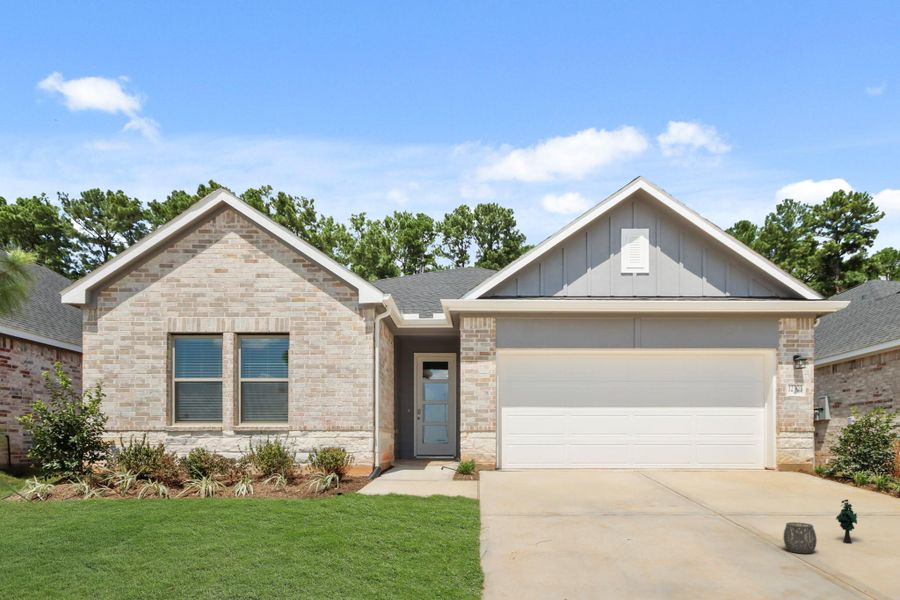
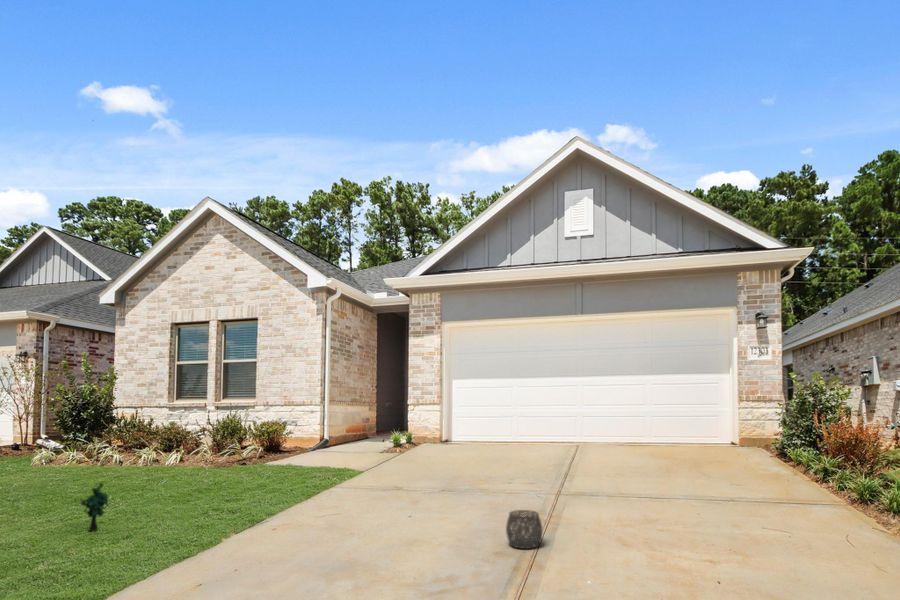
decorative plant: present [836,500,857,543] -> present [81,483,108,531]

